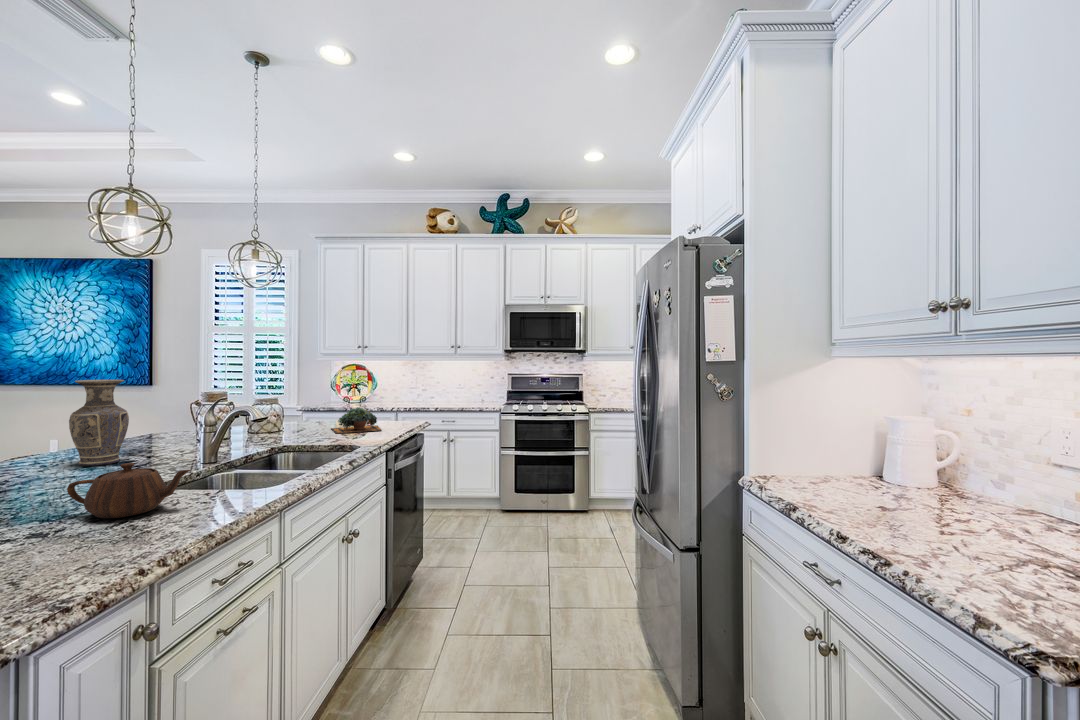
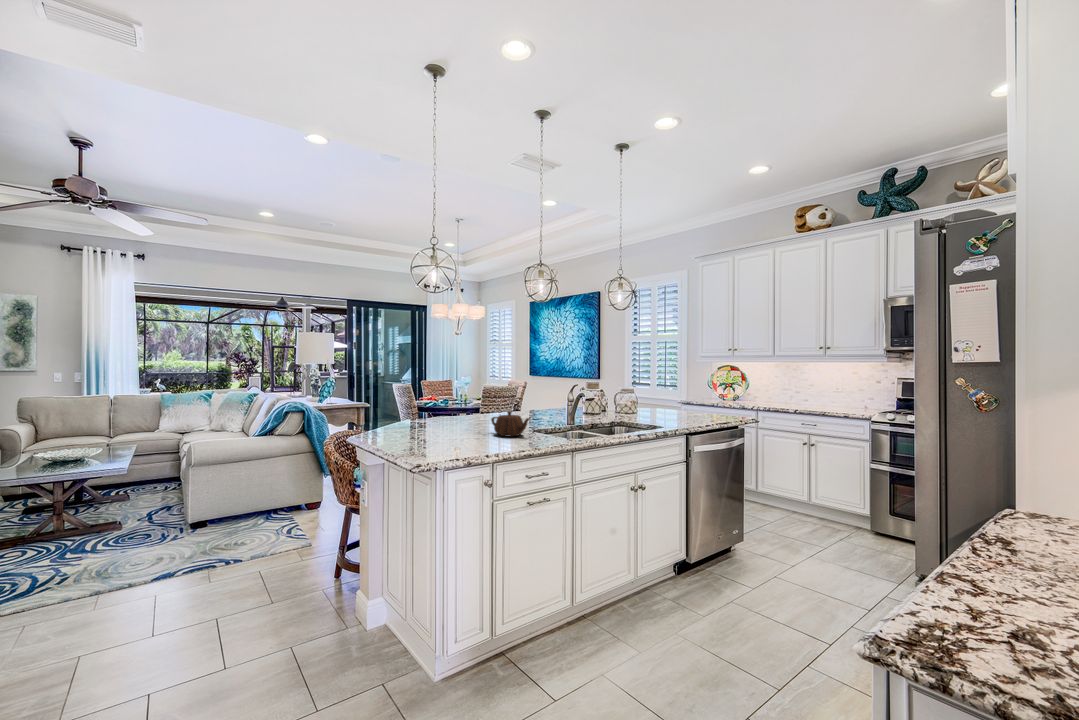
vase: present [69,380,129,466] -> none [517,371,540,417]
succulent plant: present [331,407,381,434] -> none [658,399,698,420]

